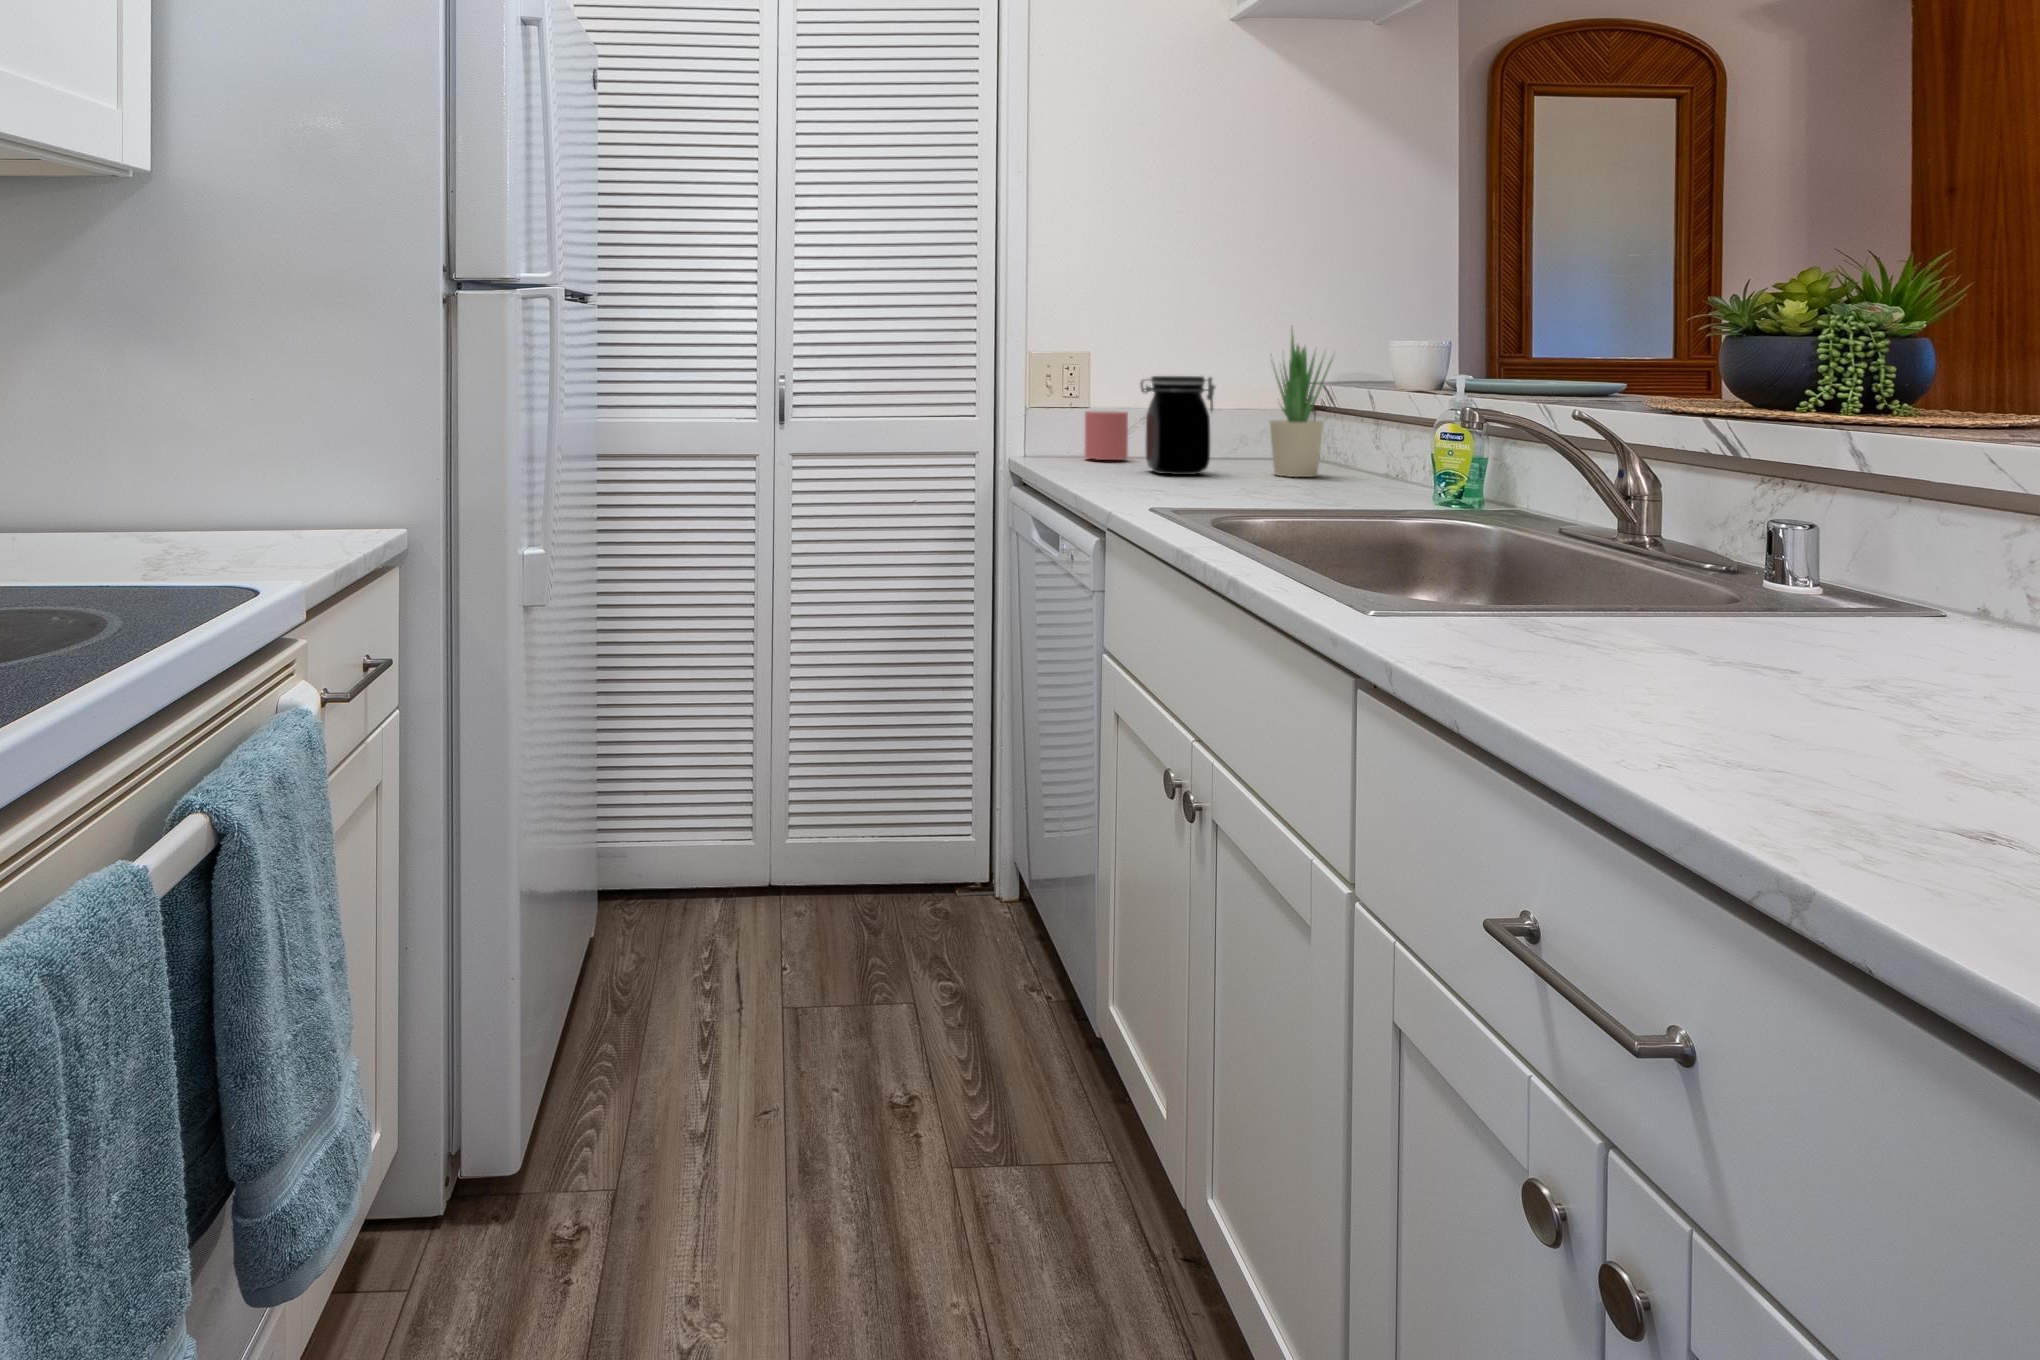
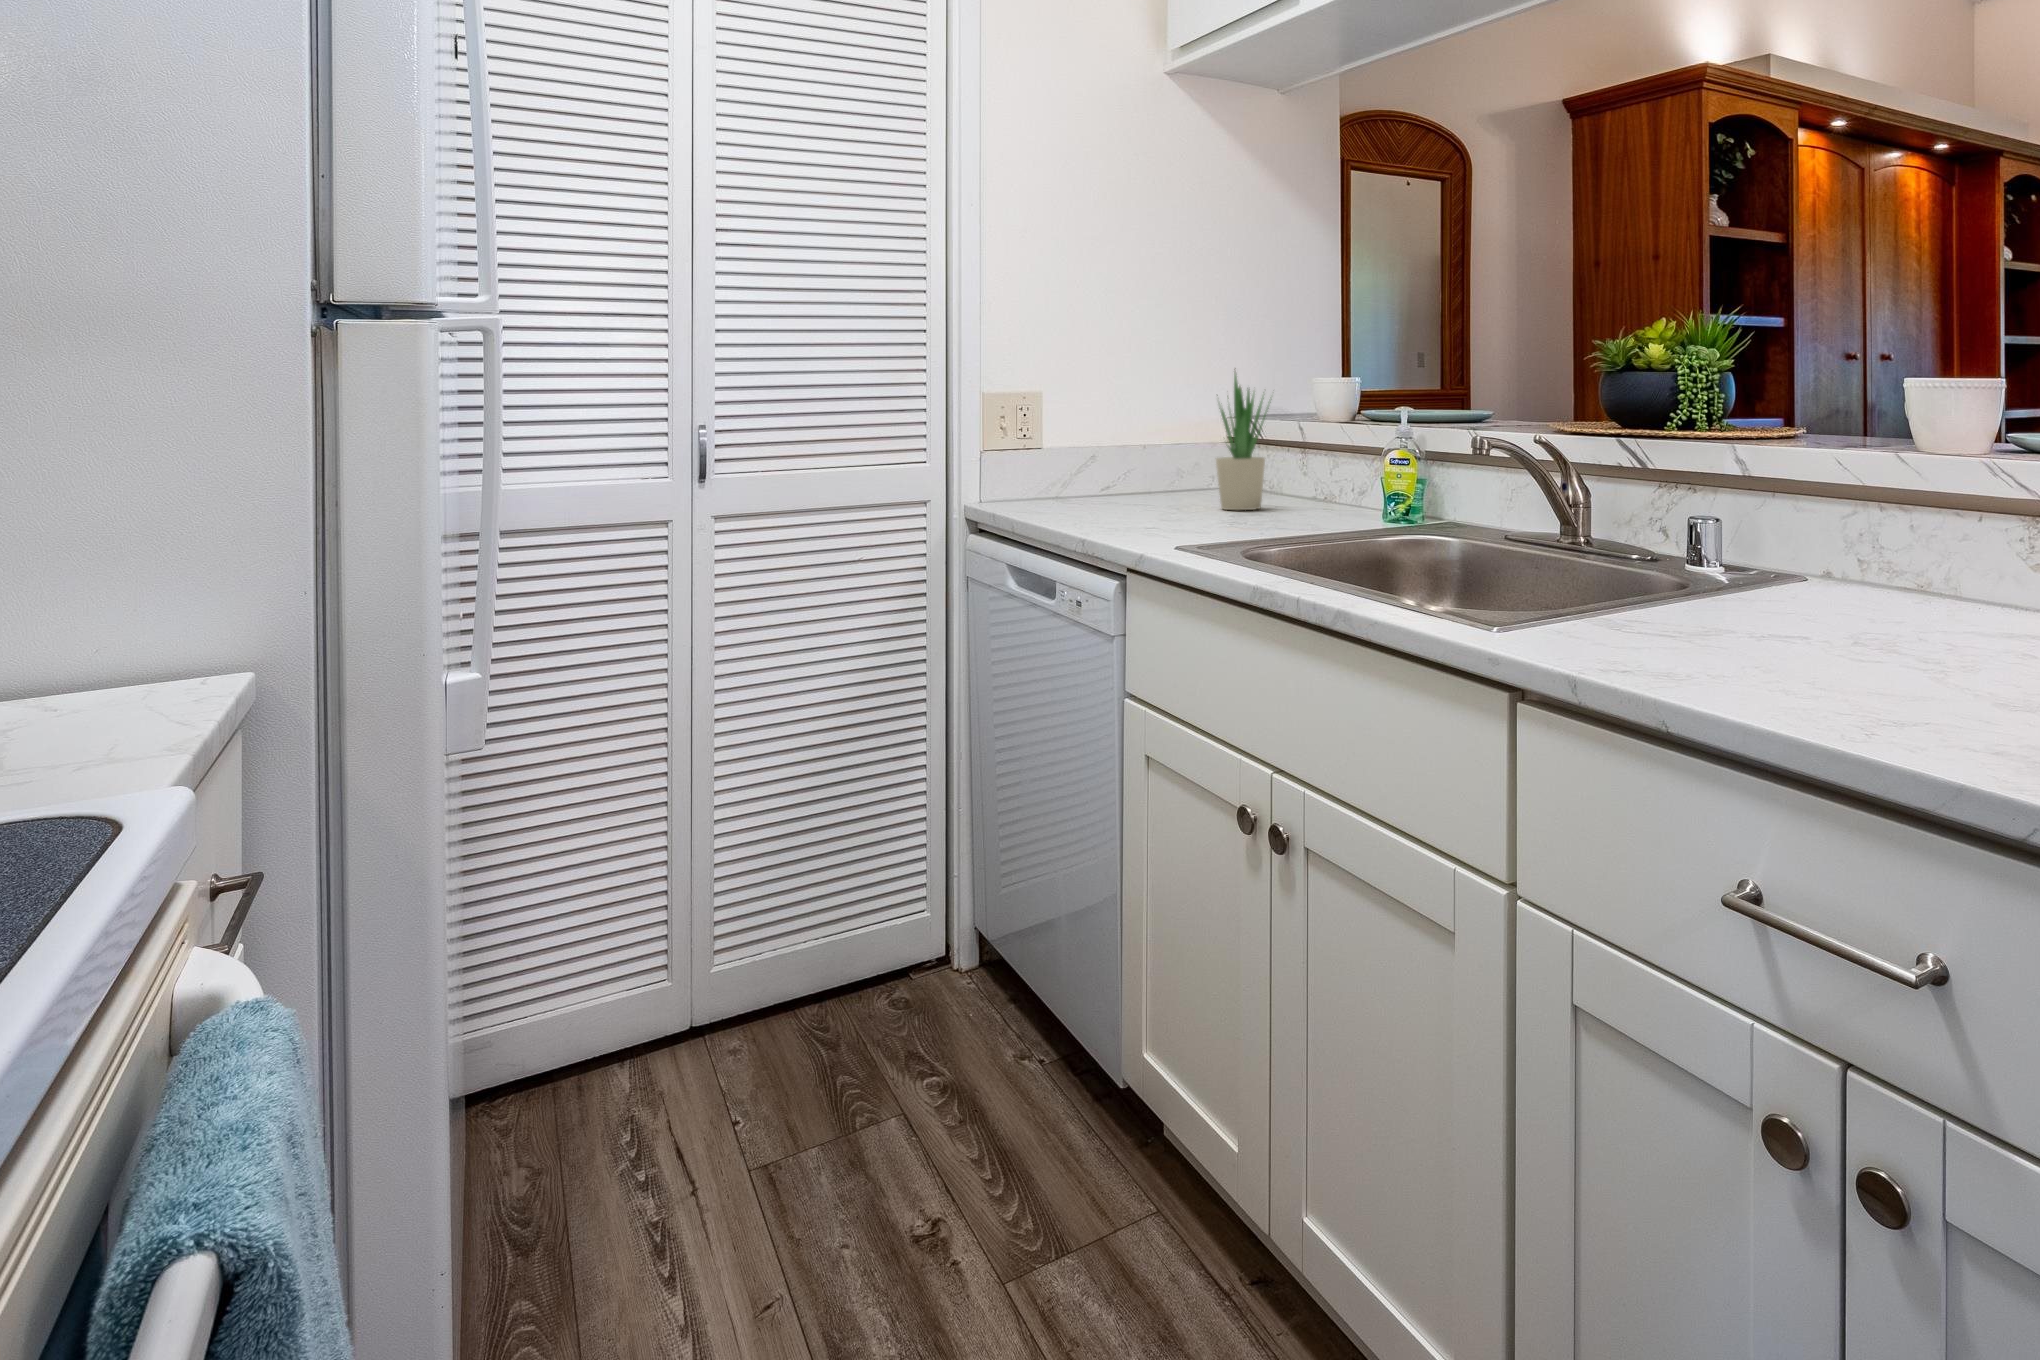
jar: present [1141,376,1216,475] -> none [1100,418,1171,515]
mug: present [1085,410,1128,460] -> none [1033,455,1075,505]

